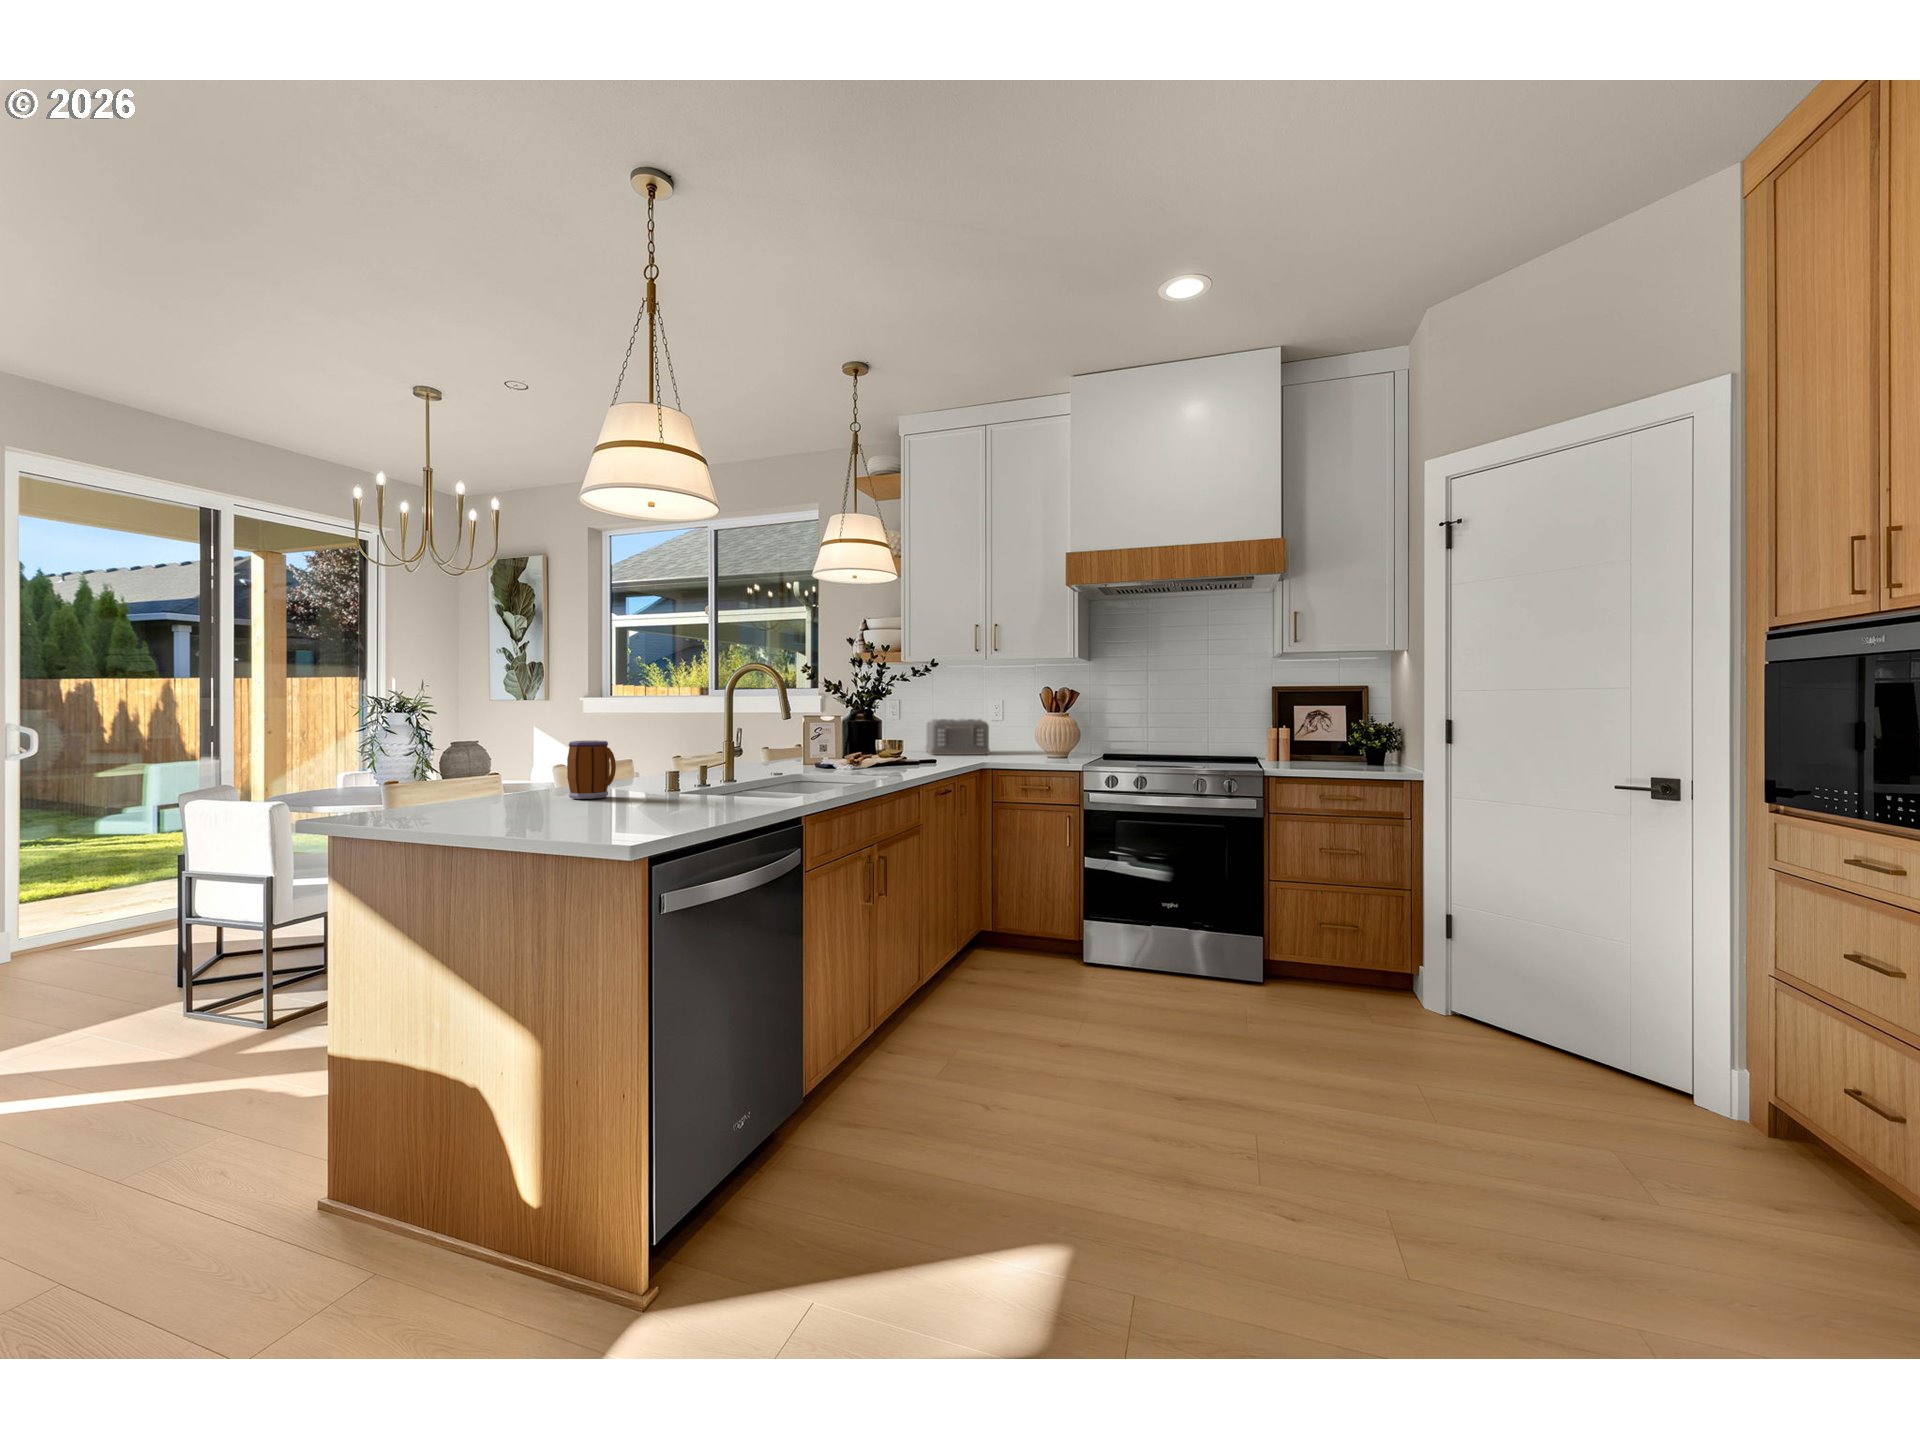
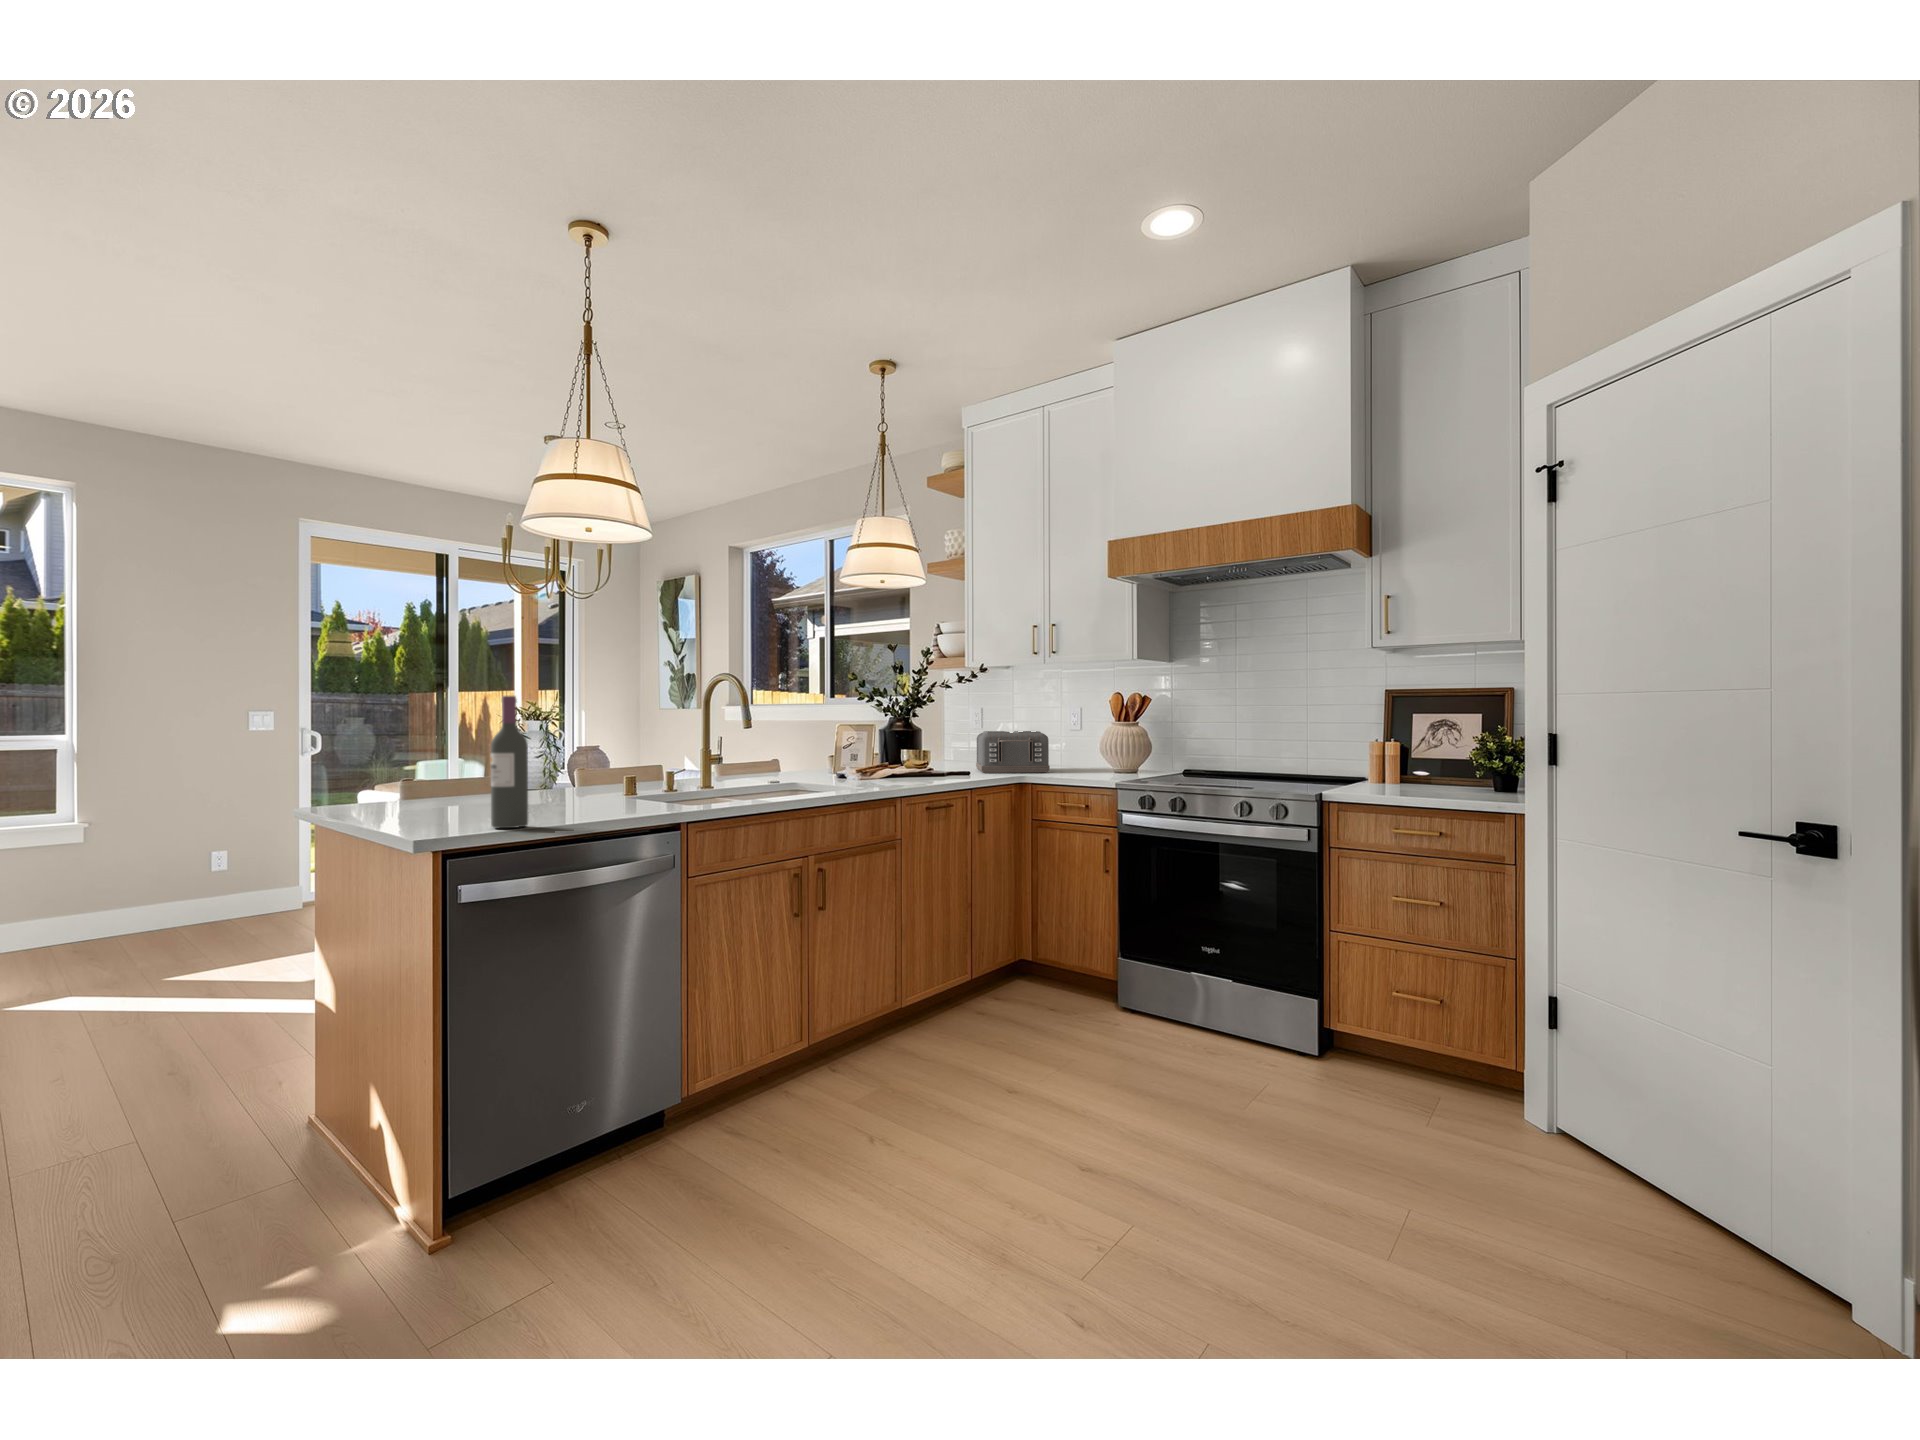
wine bottle: none [498,682,534,805] -> present [491,696,528,828]
mug: present [567,740,616,799] -> none [564,758,615,822]

